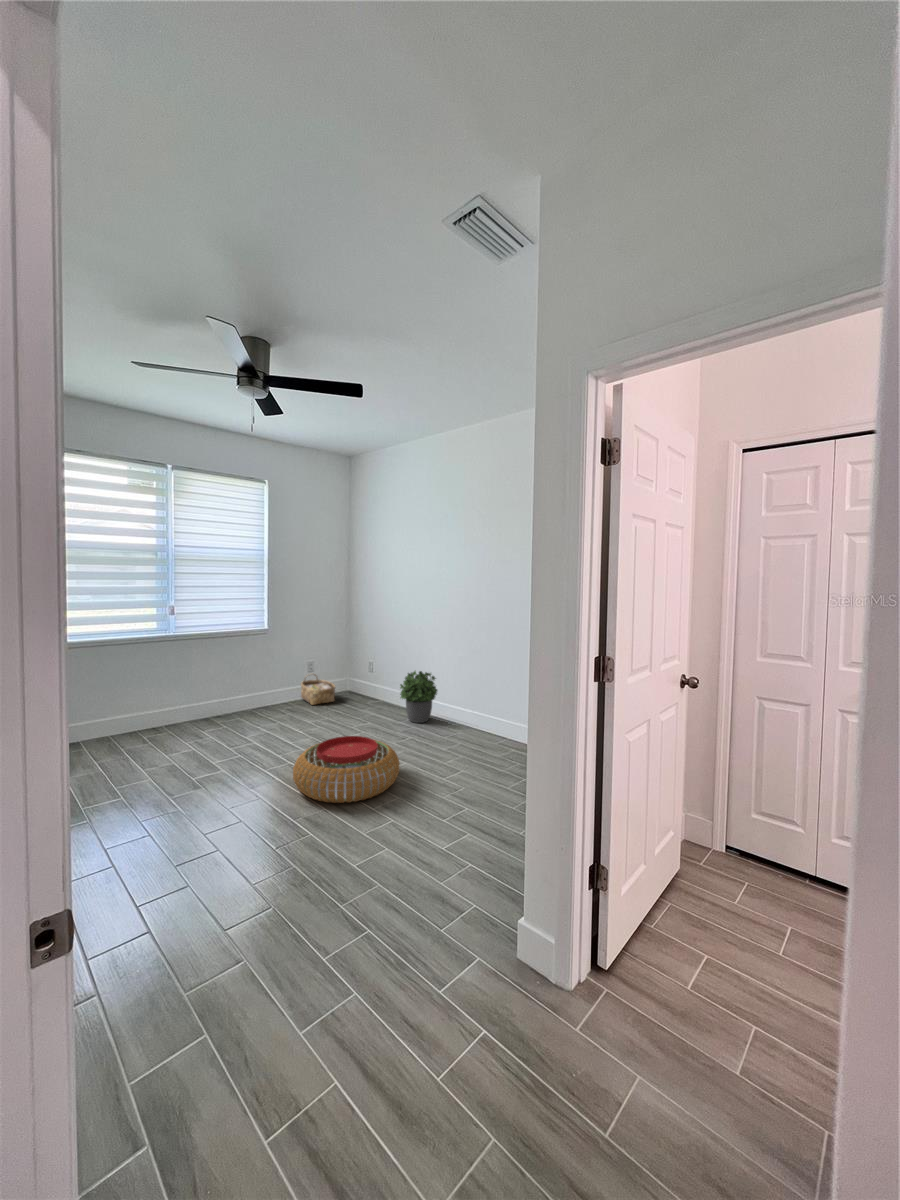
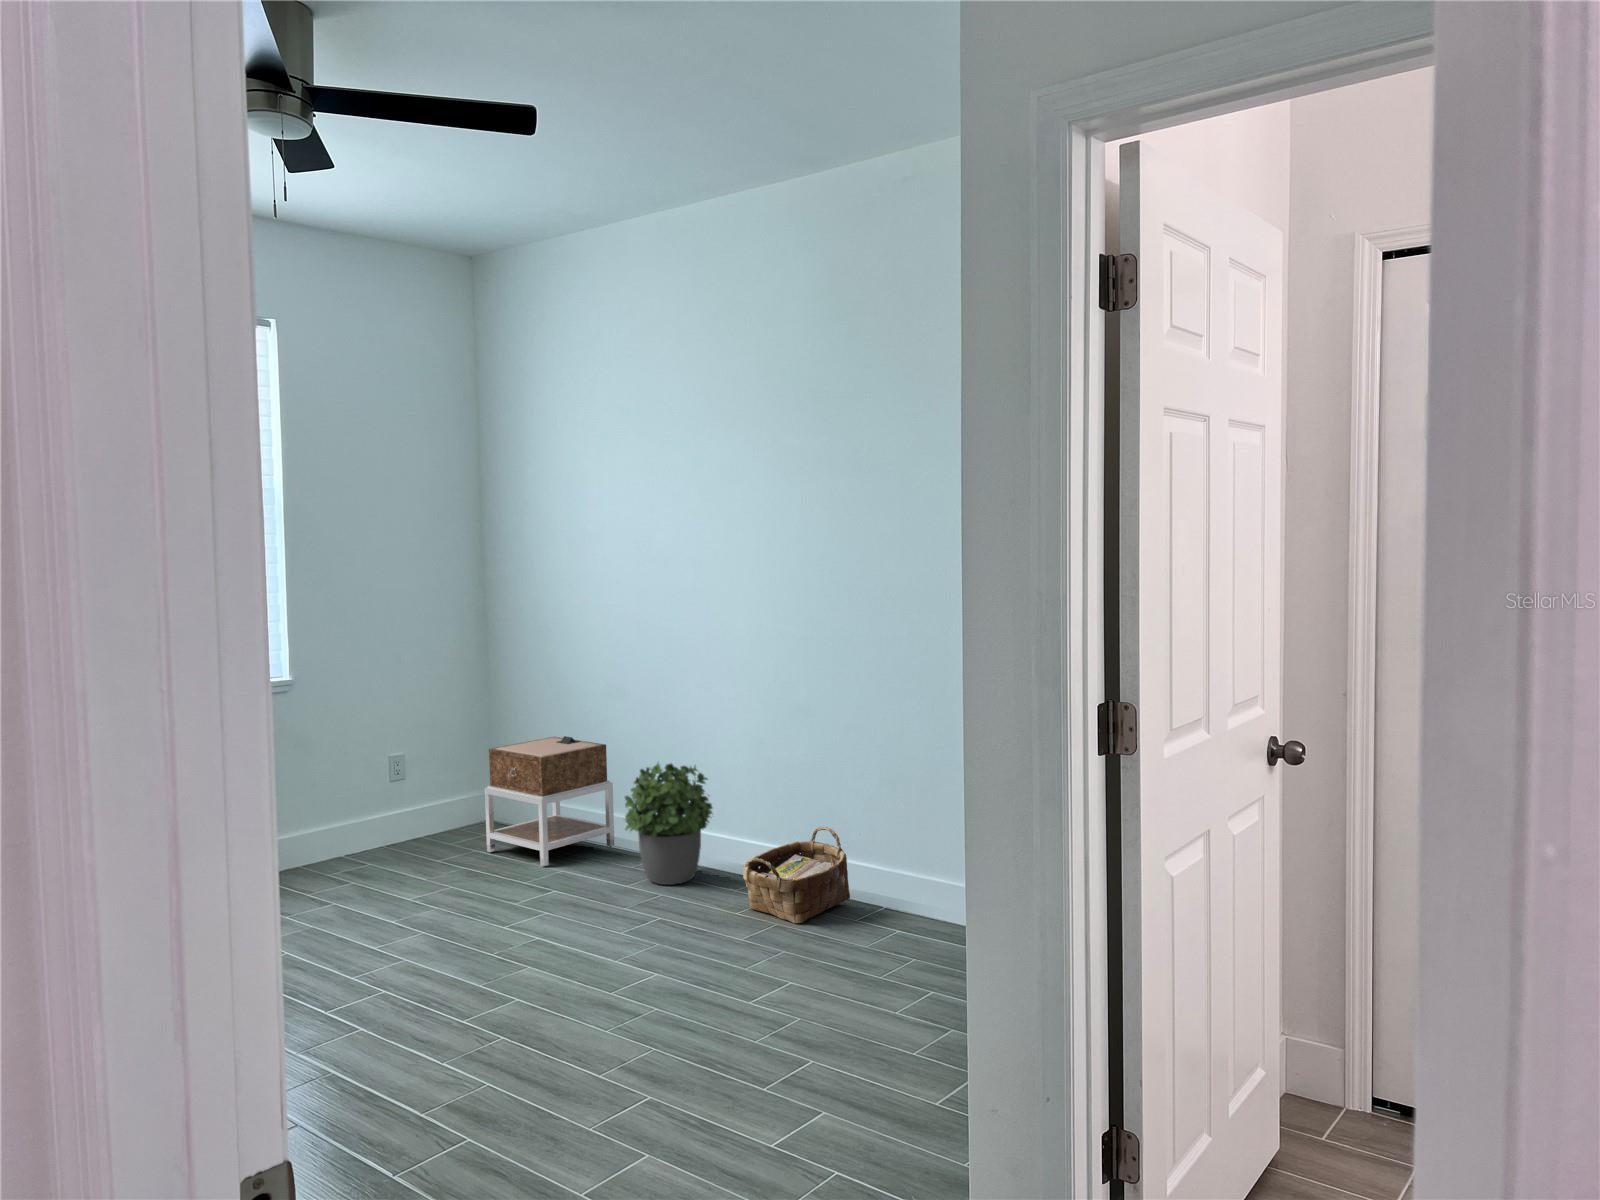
nightstand: none [345,657,398,712] -> present [485,736,614,867]
woven basket: present [301,674,335,705] -> present [743,826,850,923]
pouf: present [293,736,400,803] -> none [400,921,648,1074]

